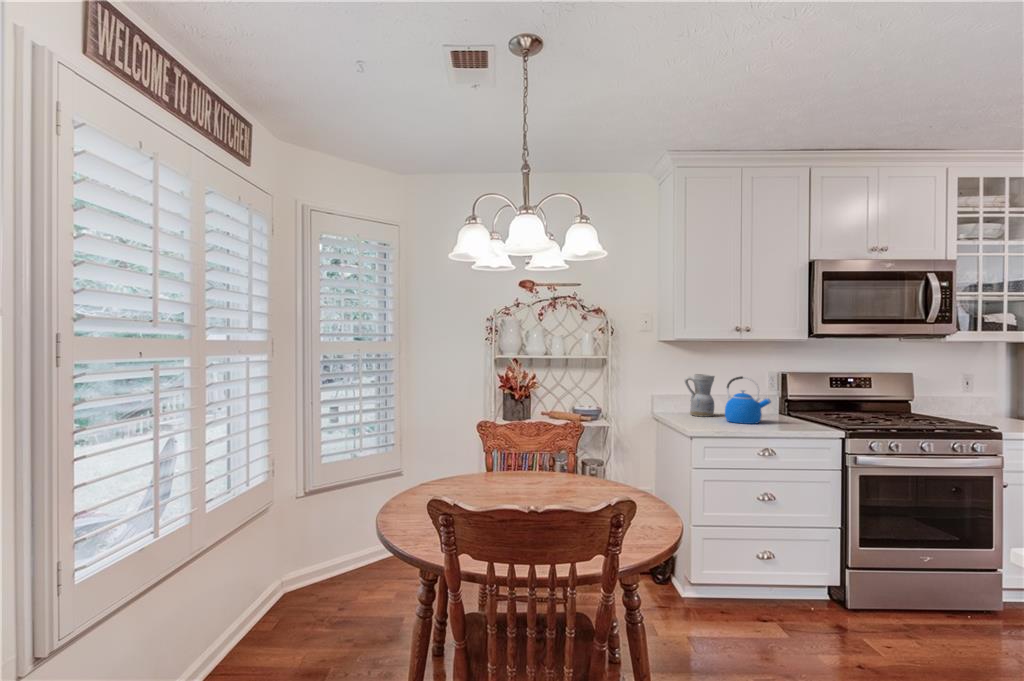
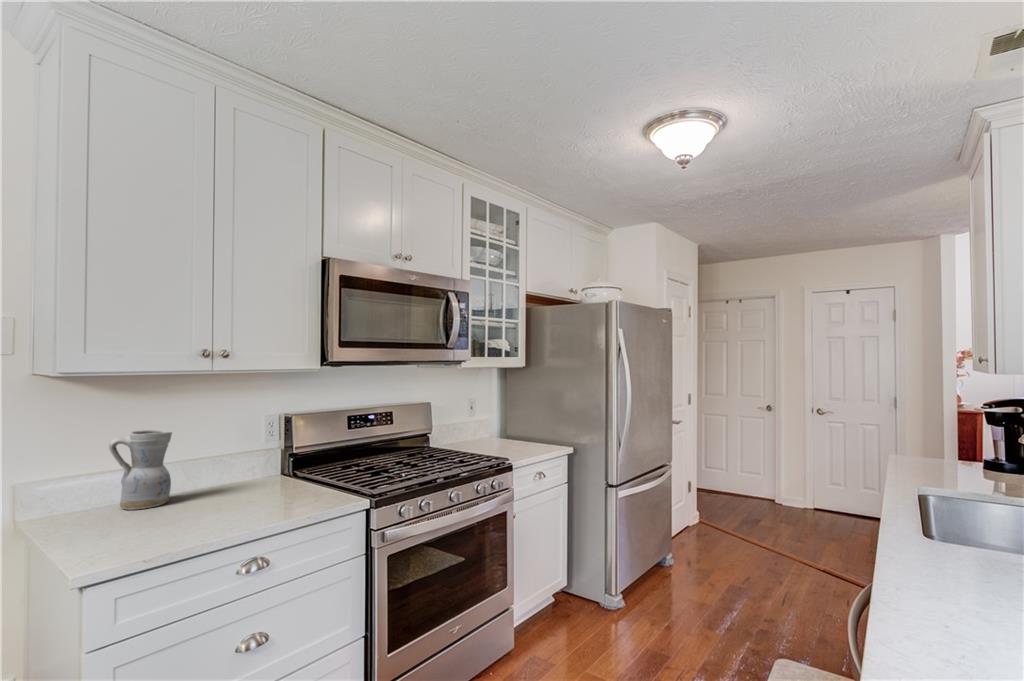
kettle: present [725,376,771,424] -> none [184,431,266,516]

